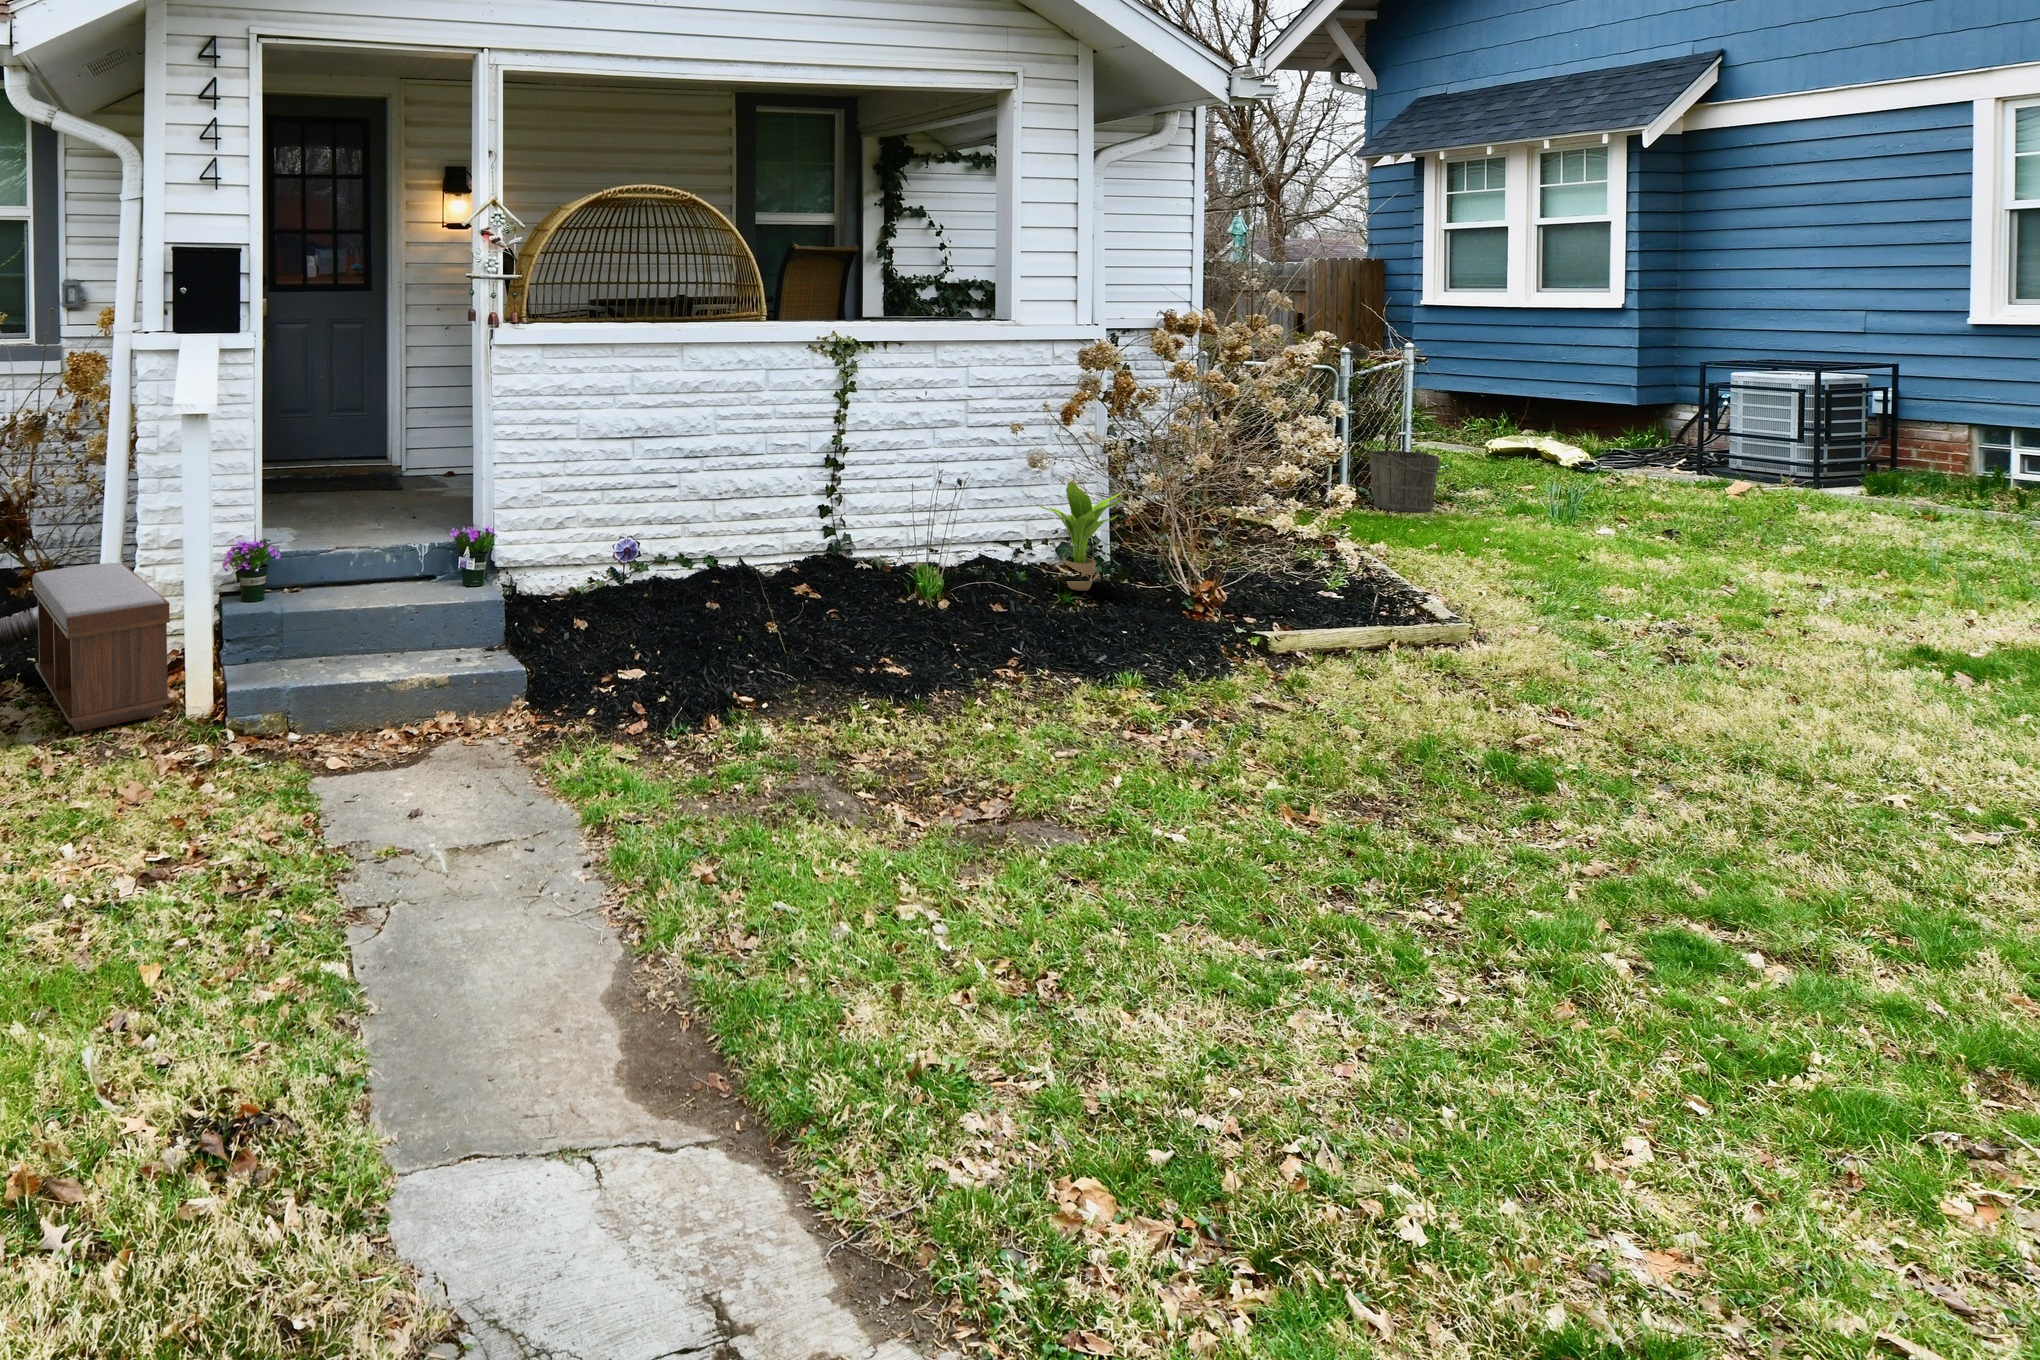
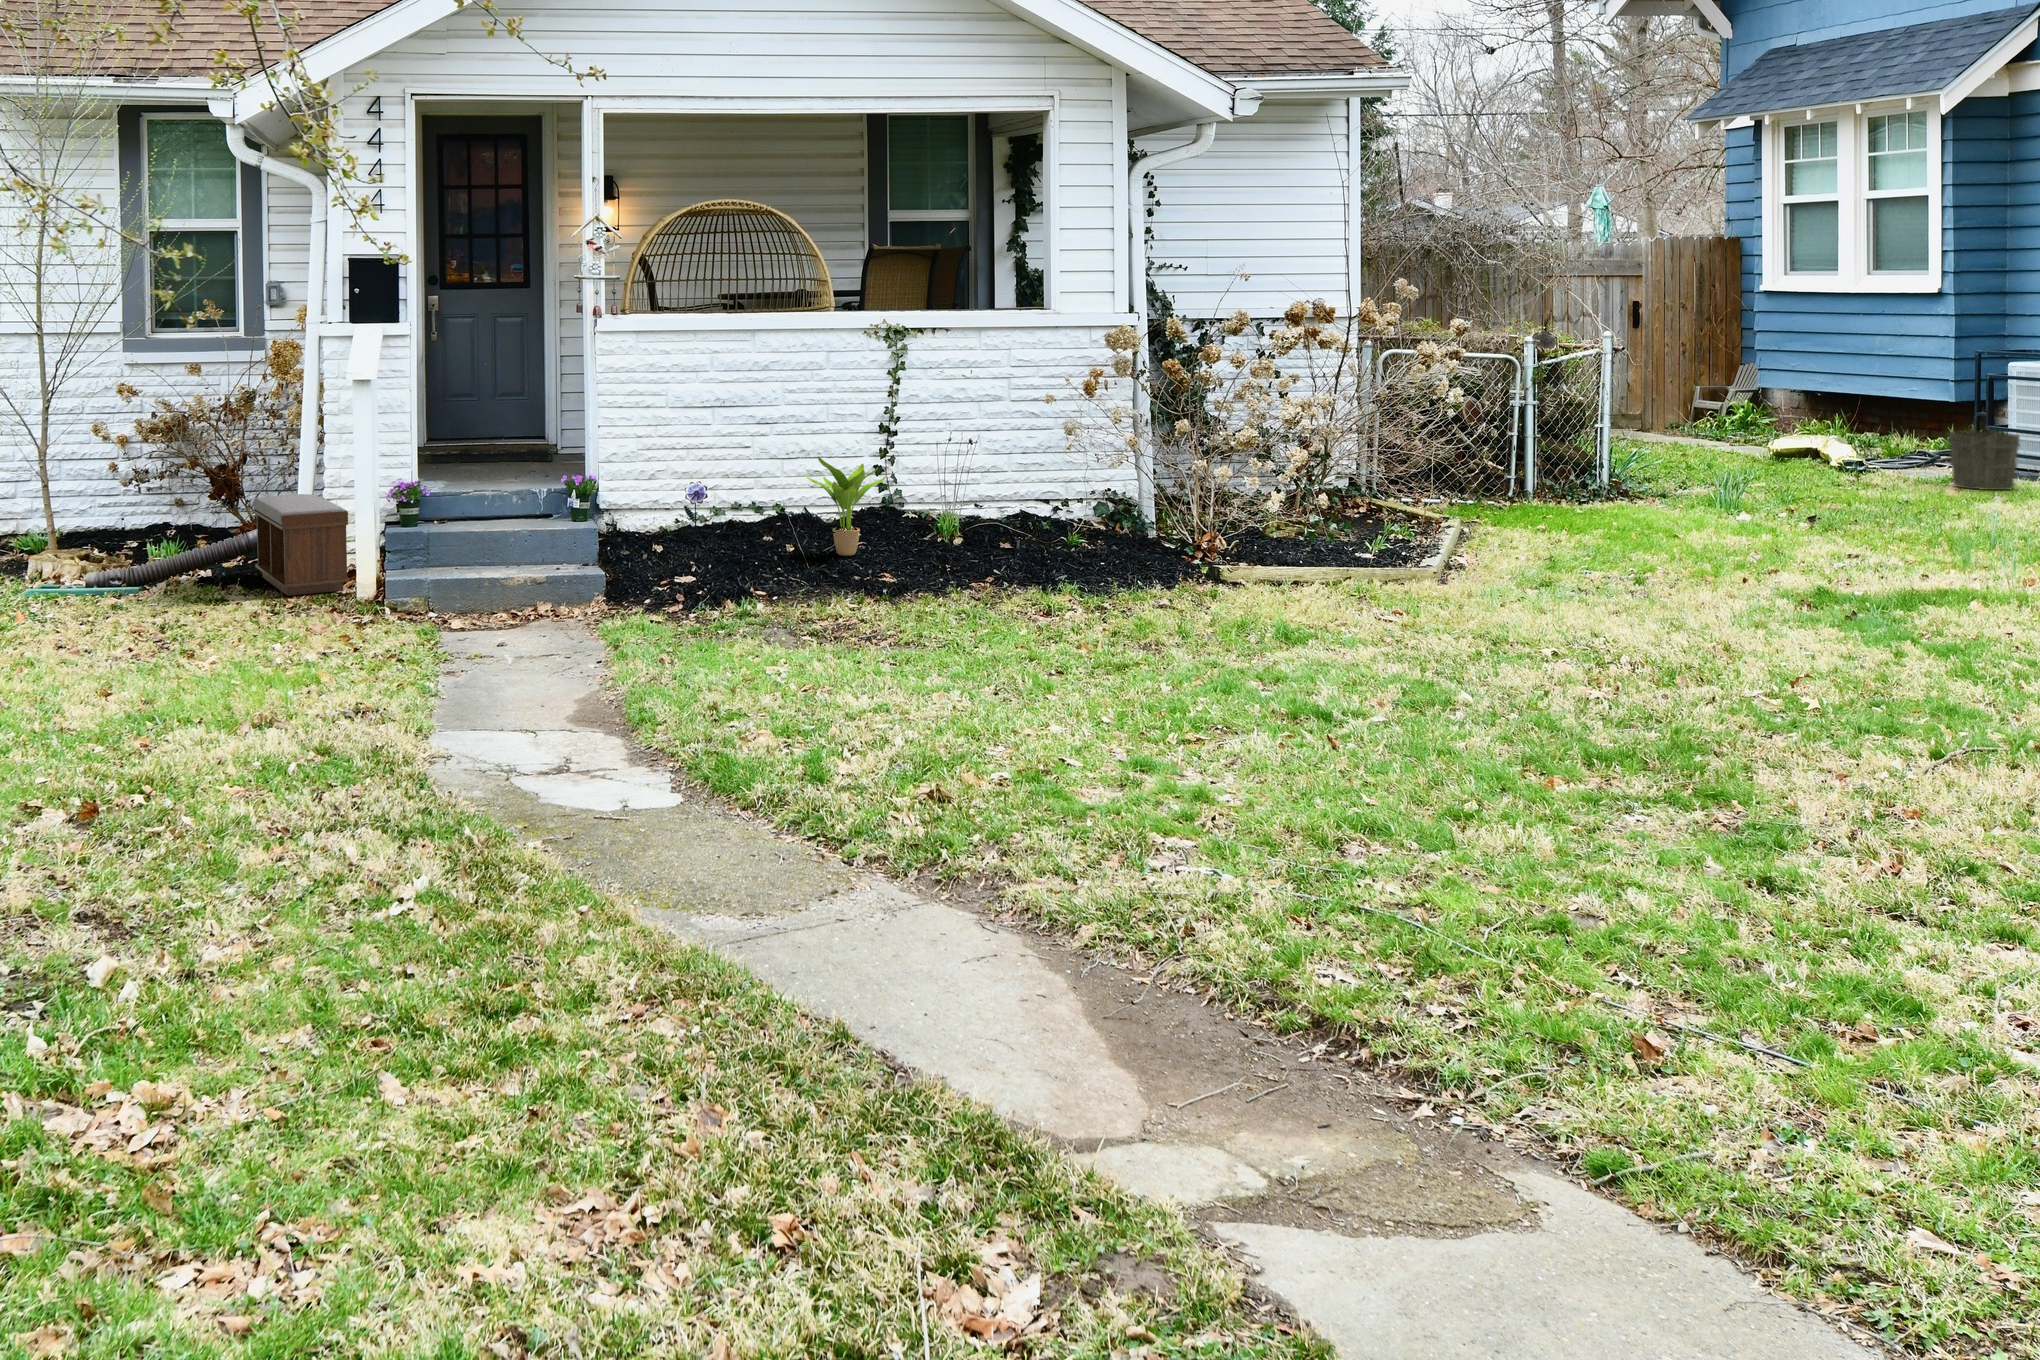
bucket: present [1369,450,1448,512] -> present [1948,429,2020,490]
potted plant: present [1037,481,1123,591] -> present [805,456,886,556]

